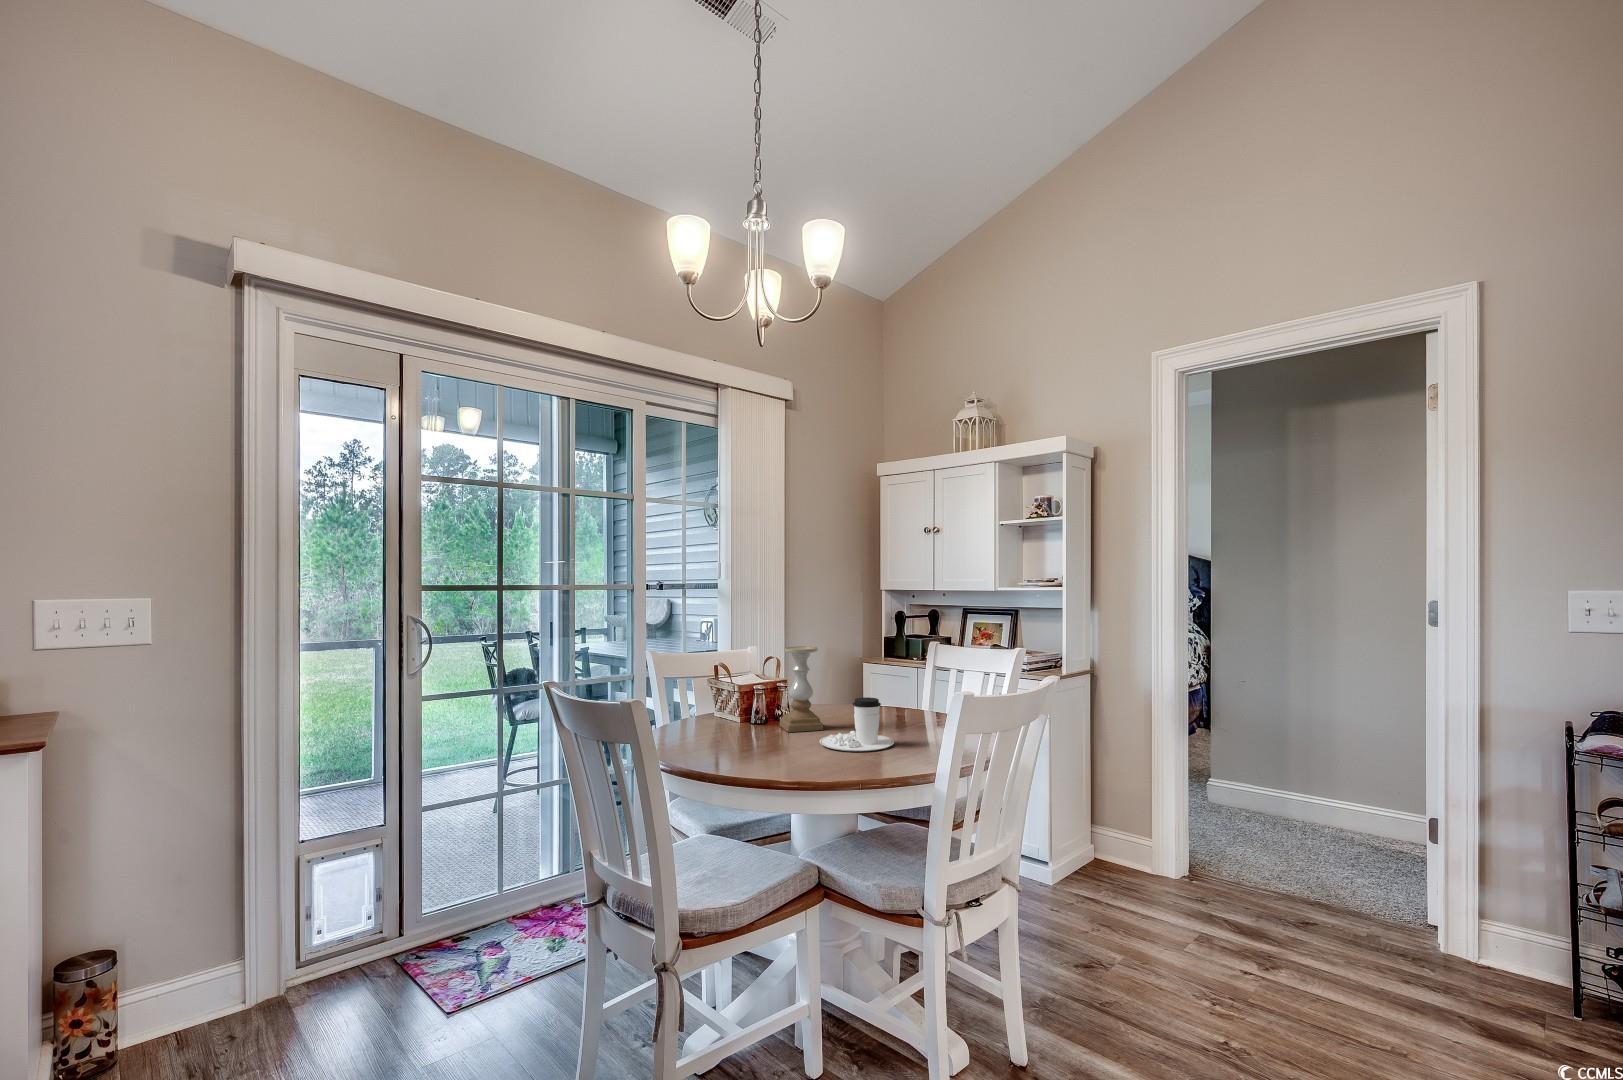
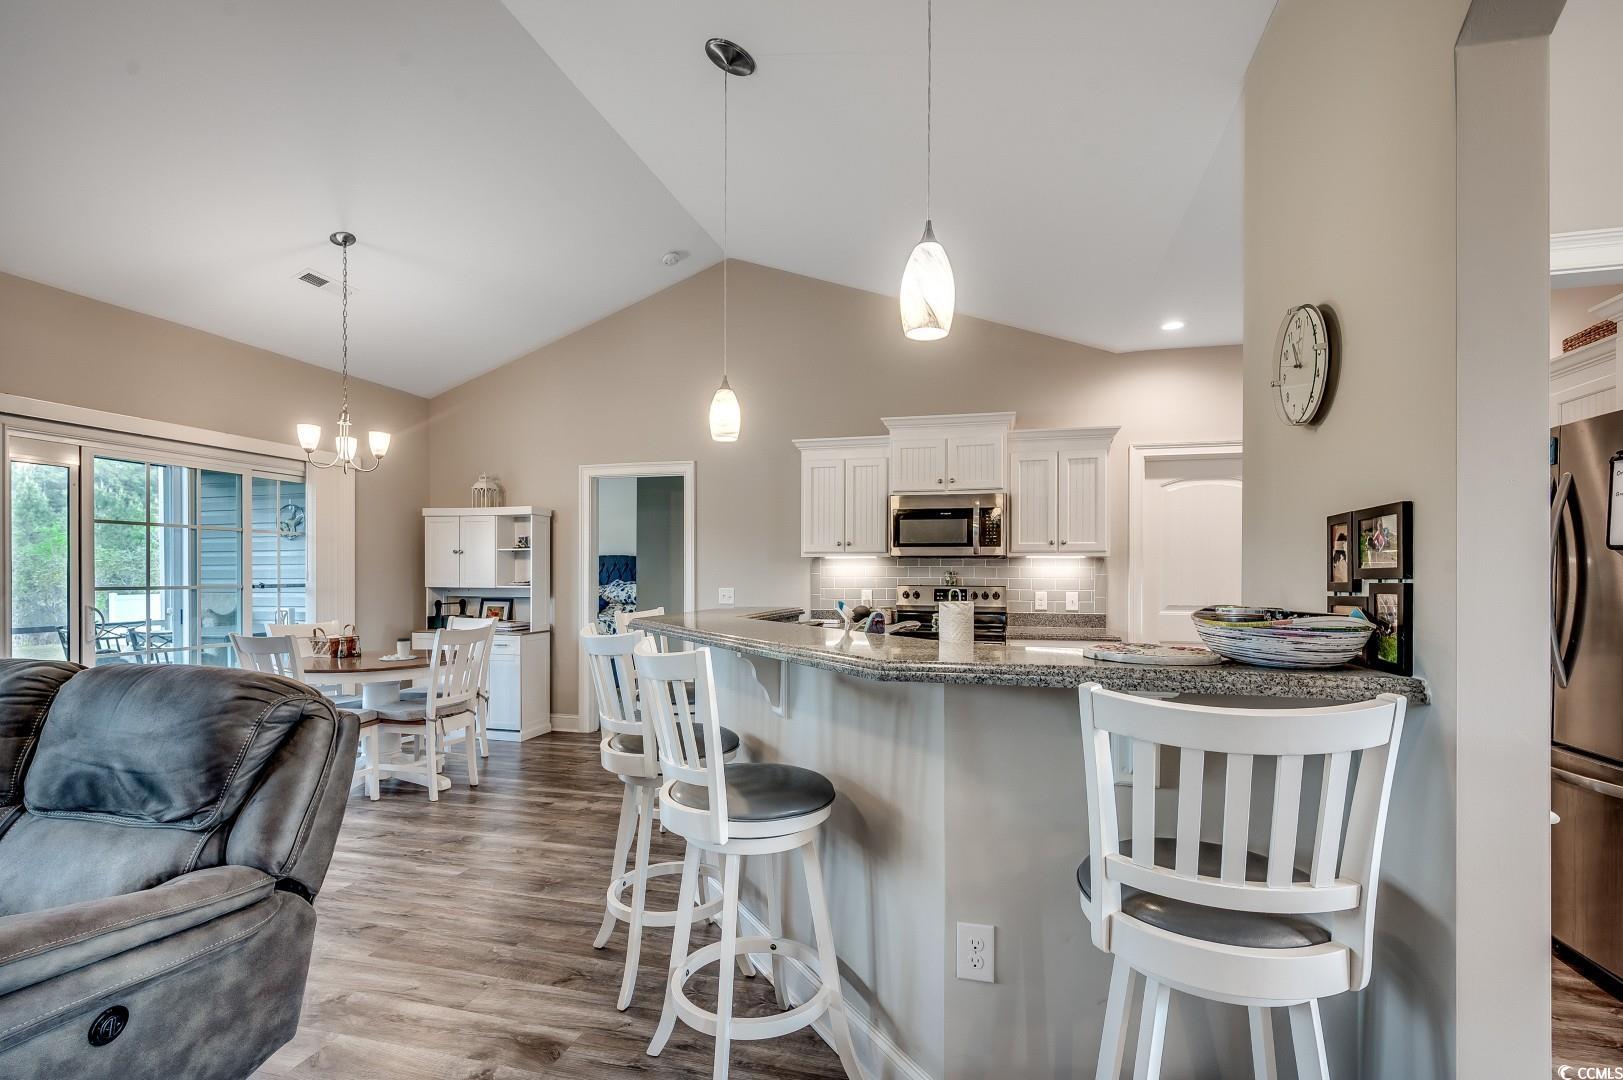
candle holder: present [780,646,823,732] -> none [355,617,380,659]

